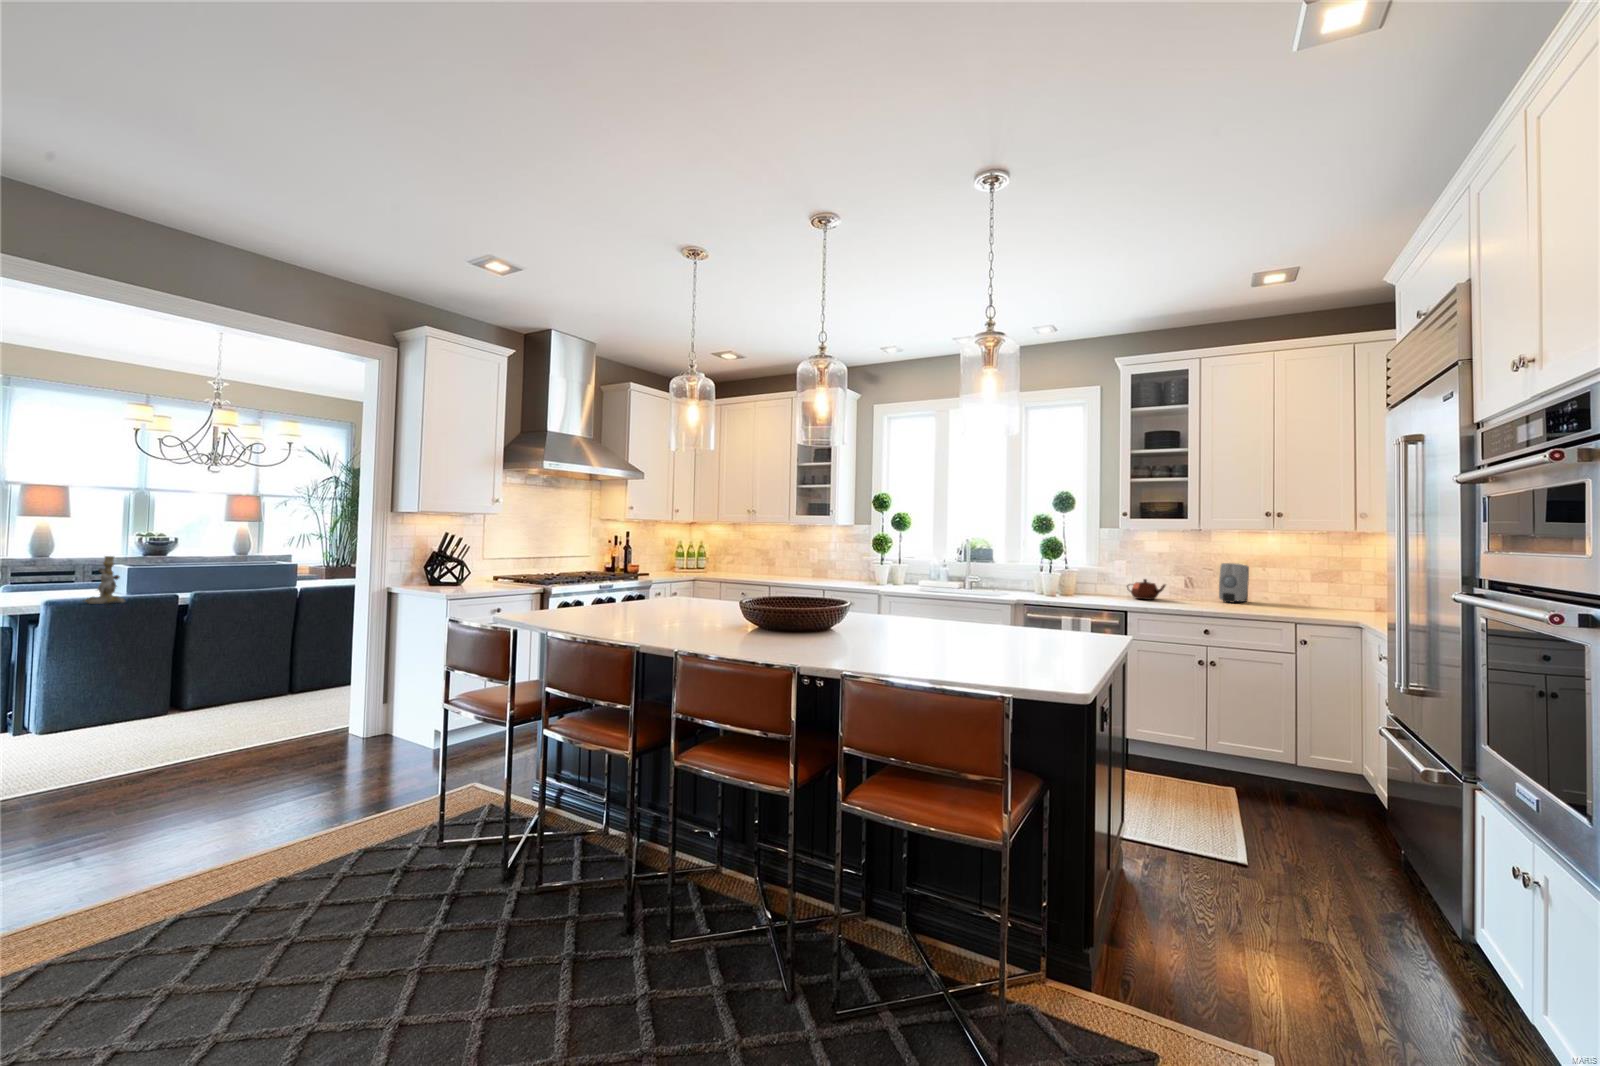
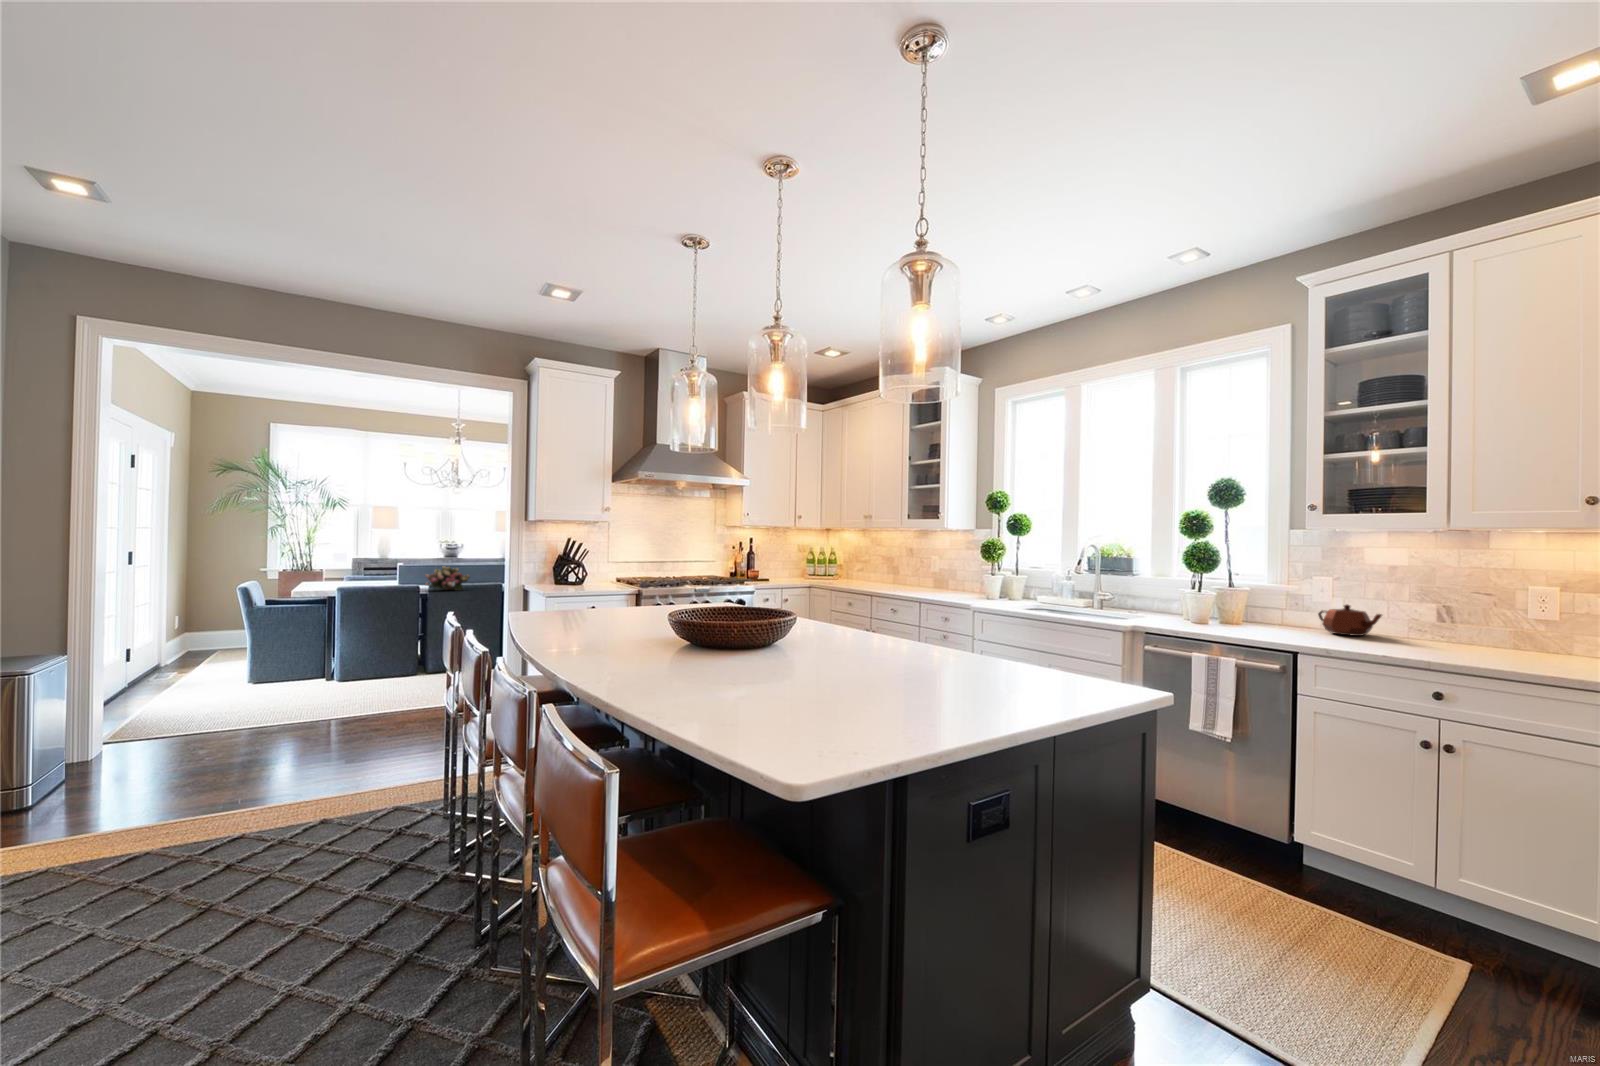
candlestick: present [84,556,125,604] -> none [335,558,363,594]
soap dispenser: present [1219,563,1249,603] -> none [1488,585,1555,649]
flower arrangement: none [213,565,275,595] -> present [425,566,470,591]

